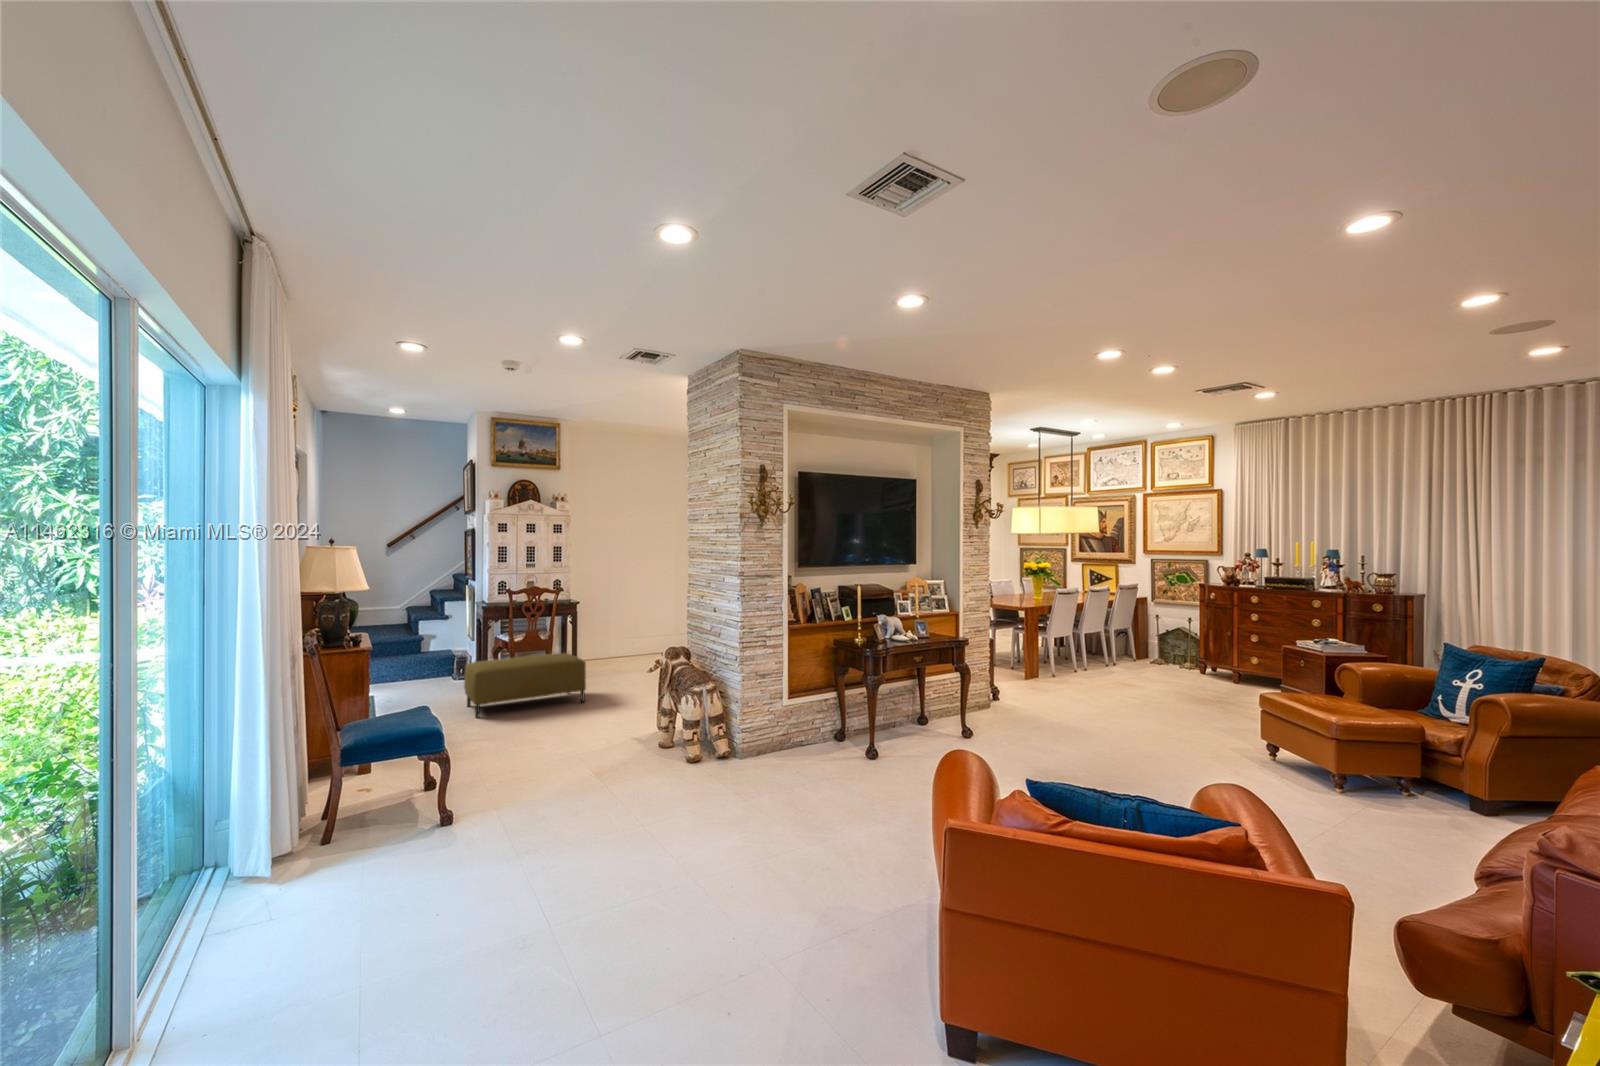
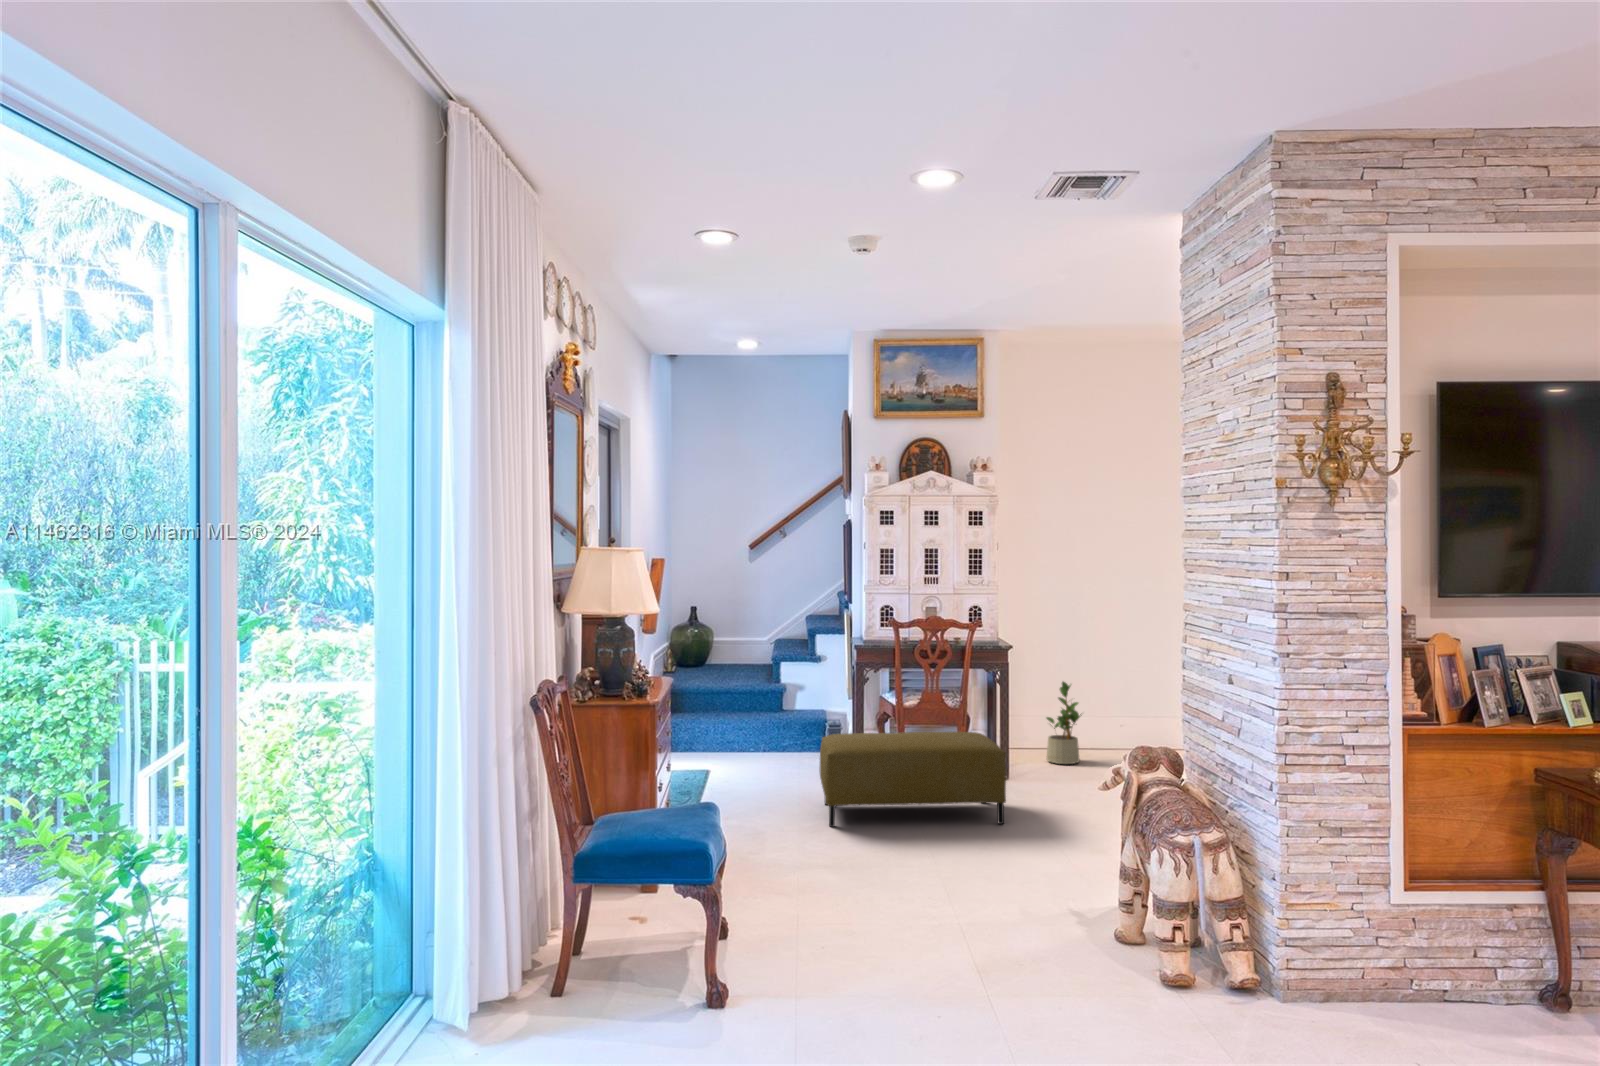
potted plant: none [598,621,621,668] -> present [1046,682,1082,764]

